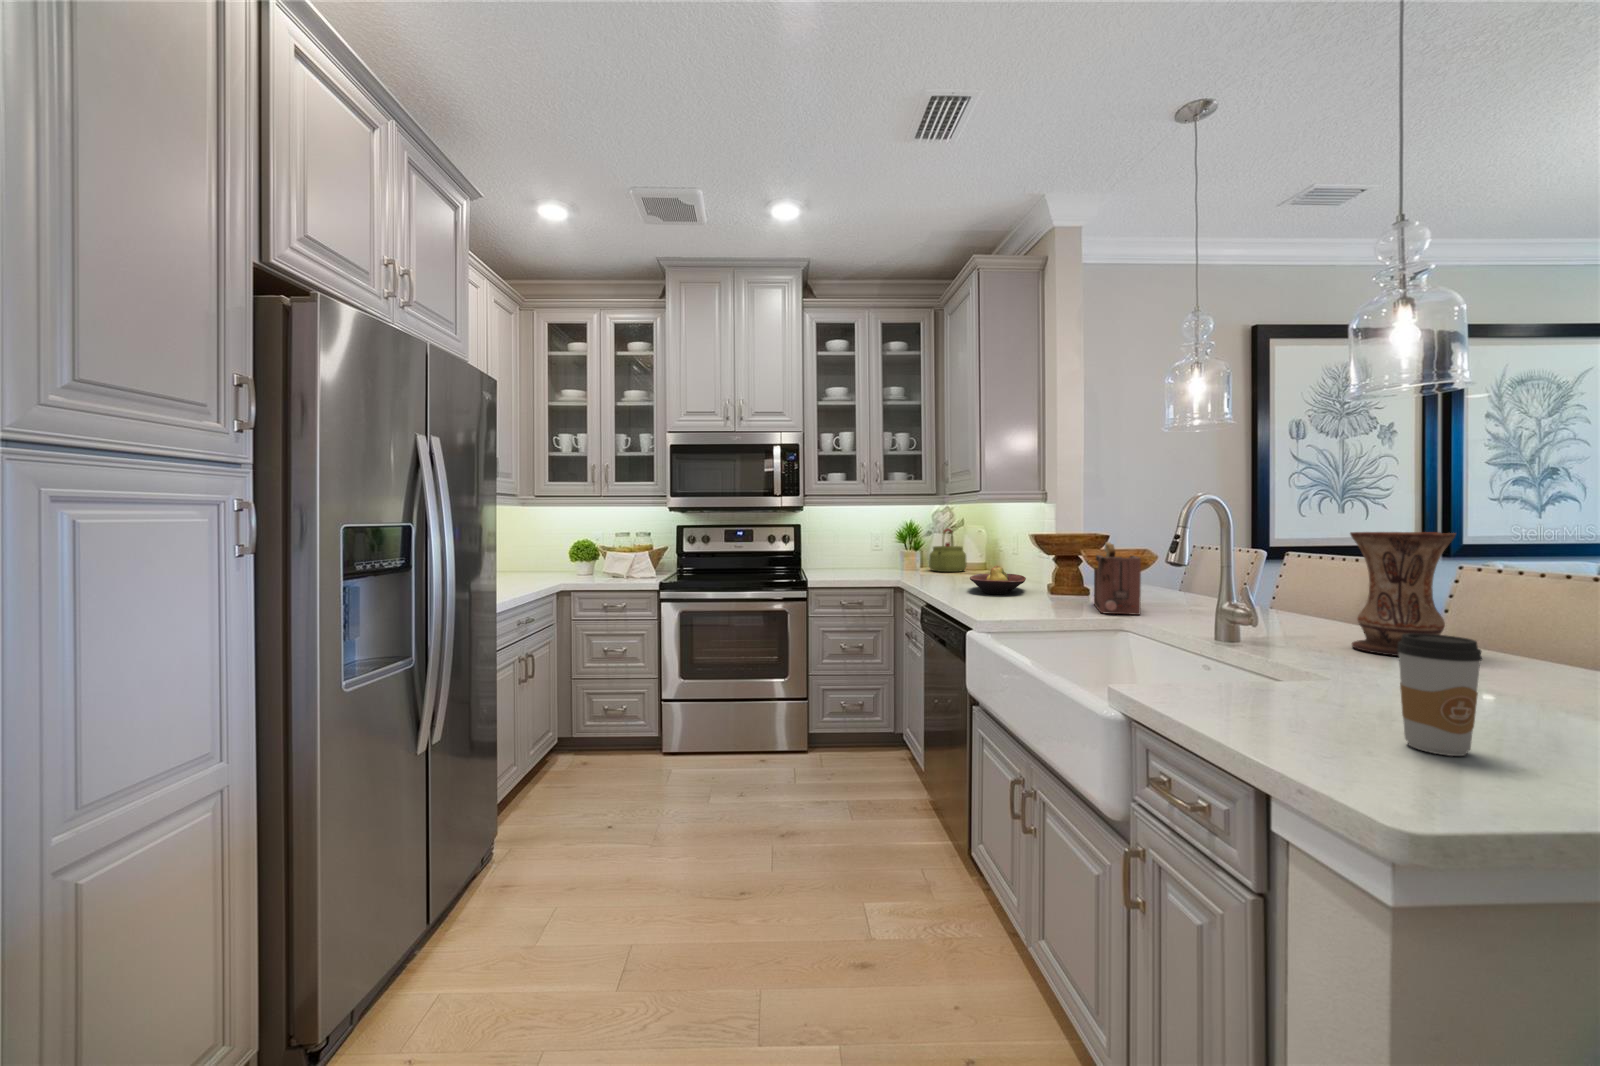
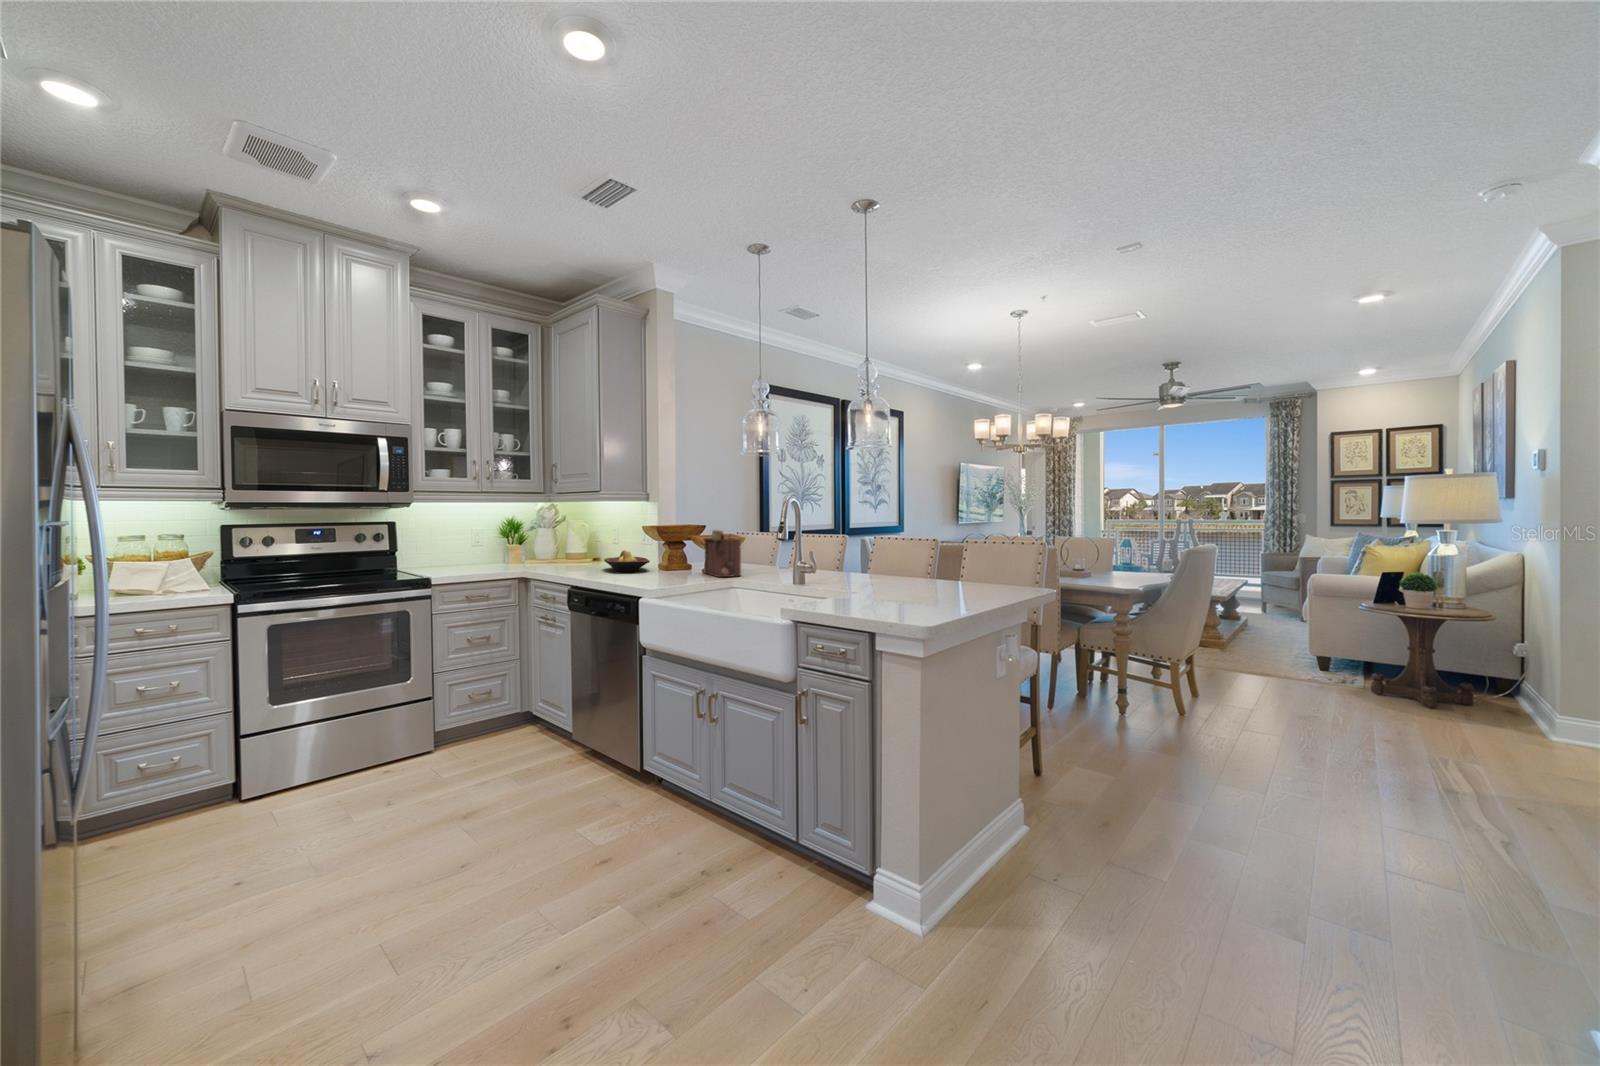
kettle: present [929,529,967,572] -> none [538,522,572,560]
vase: present [1350,532,1456,656] -> none [852,520,892,582]
coffee cup: present [1397,633,1482,756] -> none [909,562,935,609]

